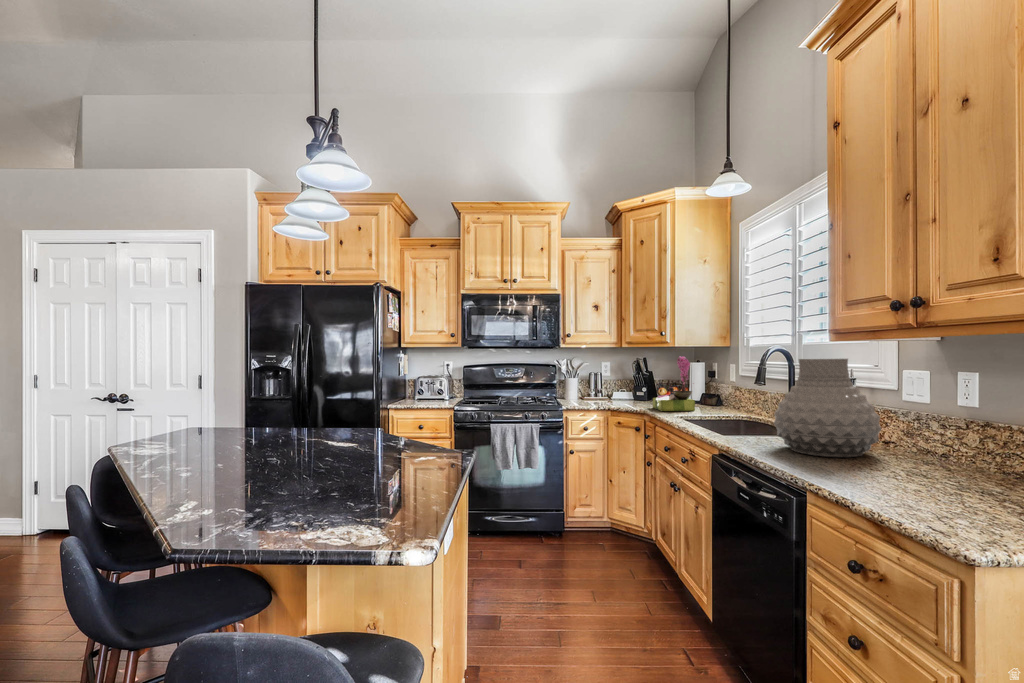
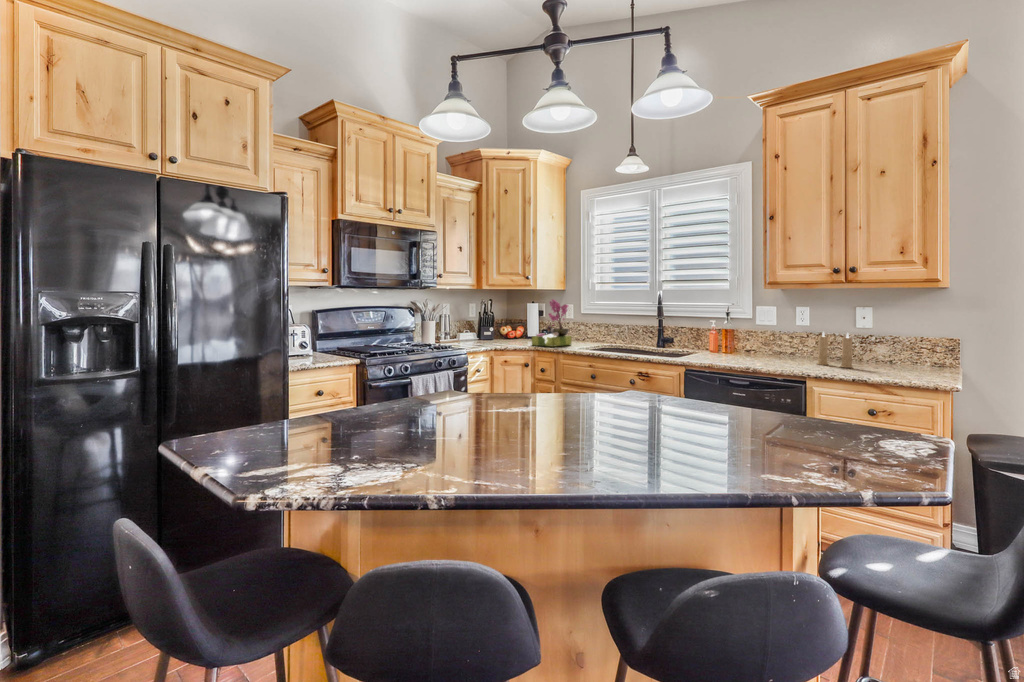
vase: present [774,359,881,457] -> none [712,299,774,360]
candle: none [904,418,950,497] -> present [817,332,853,368]

